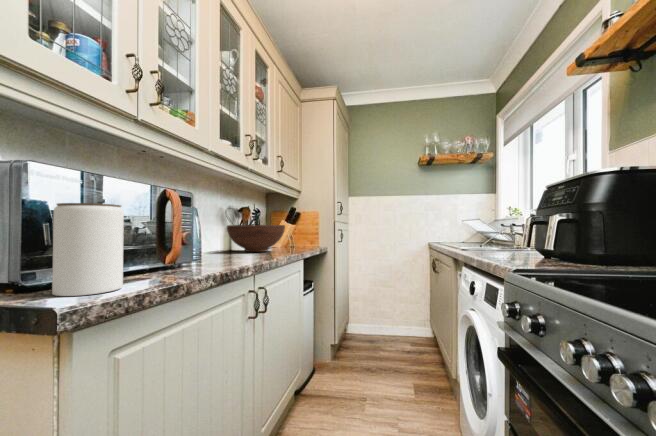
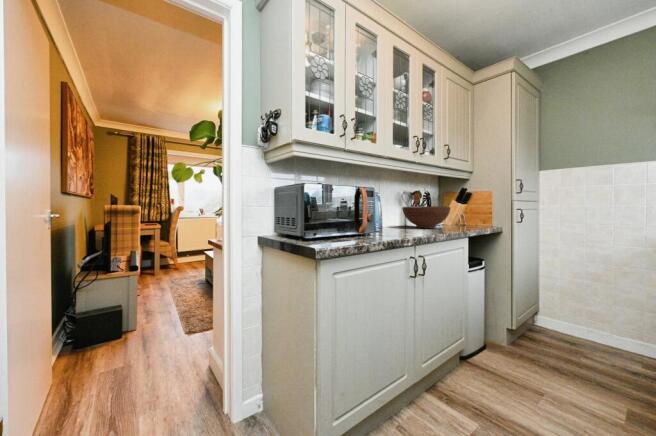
jar: present [52,203,124,296] -> none [310,203,337,246]

